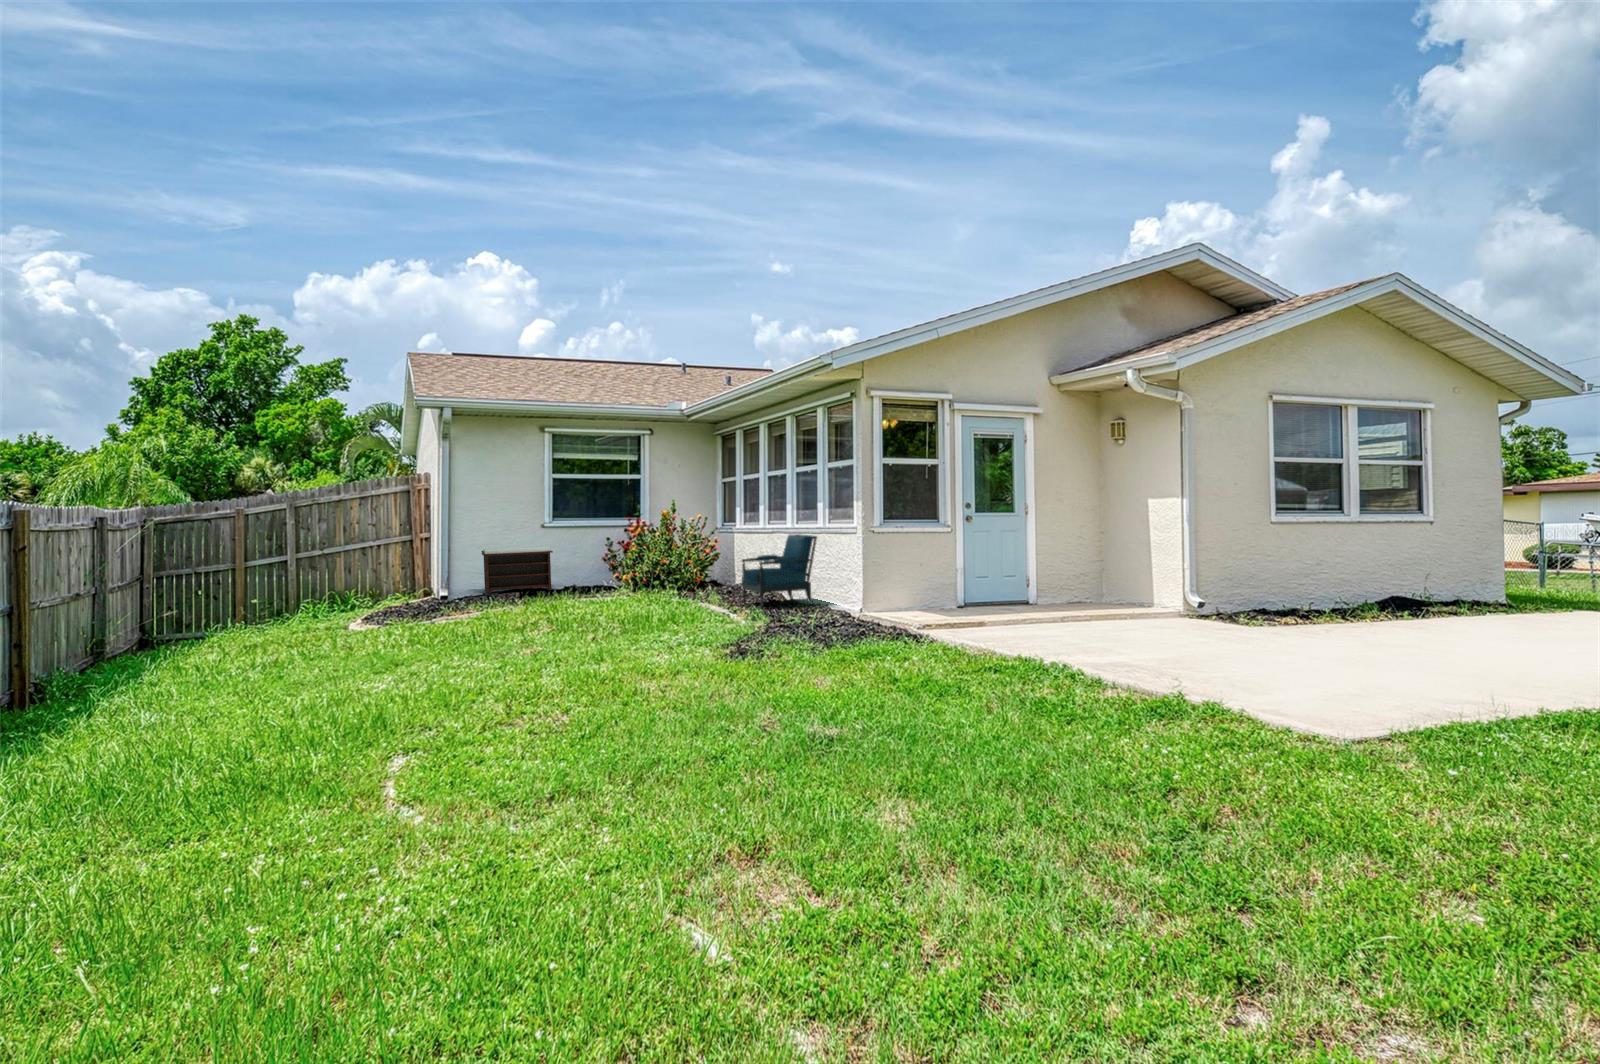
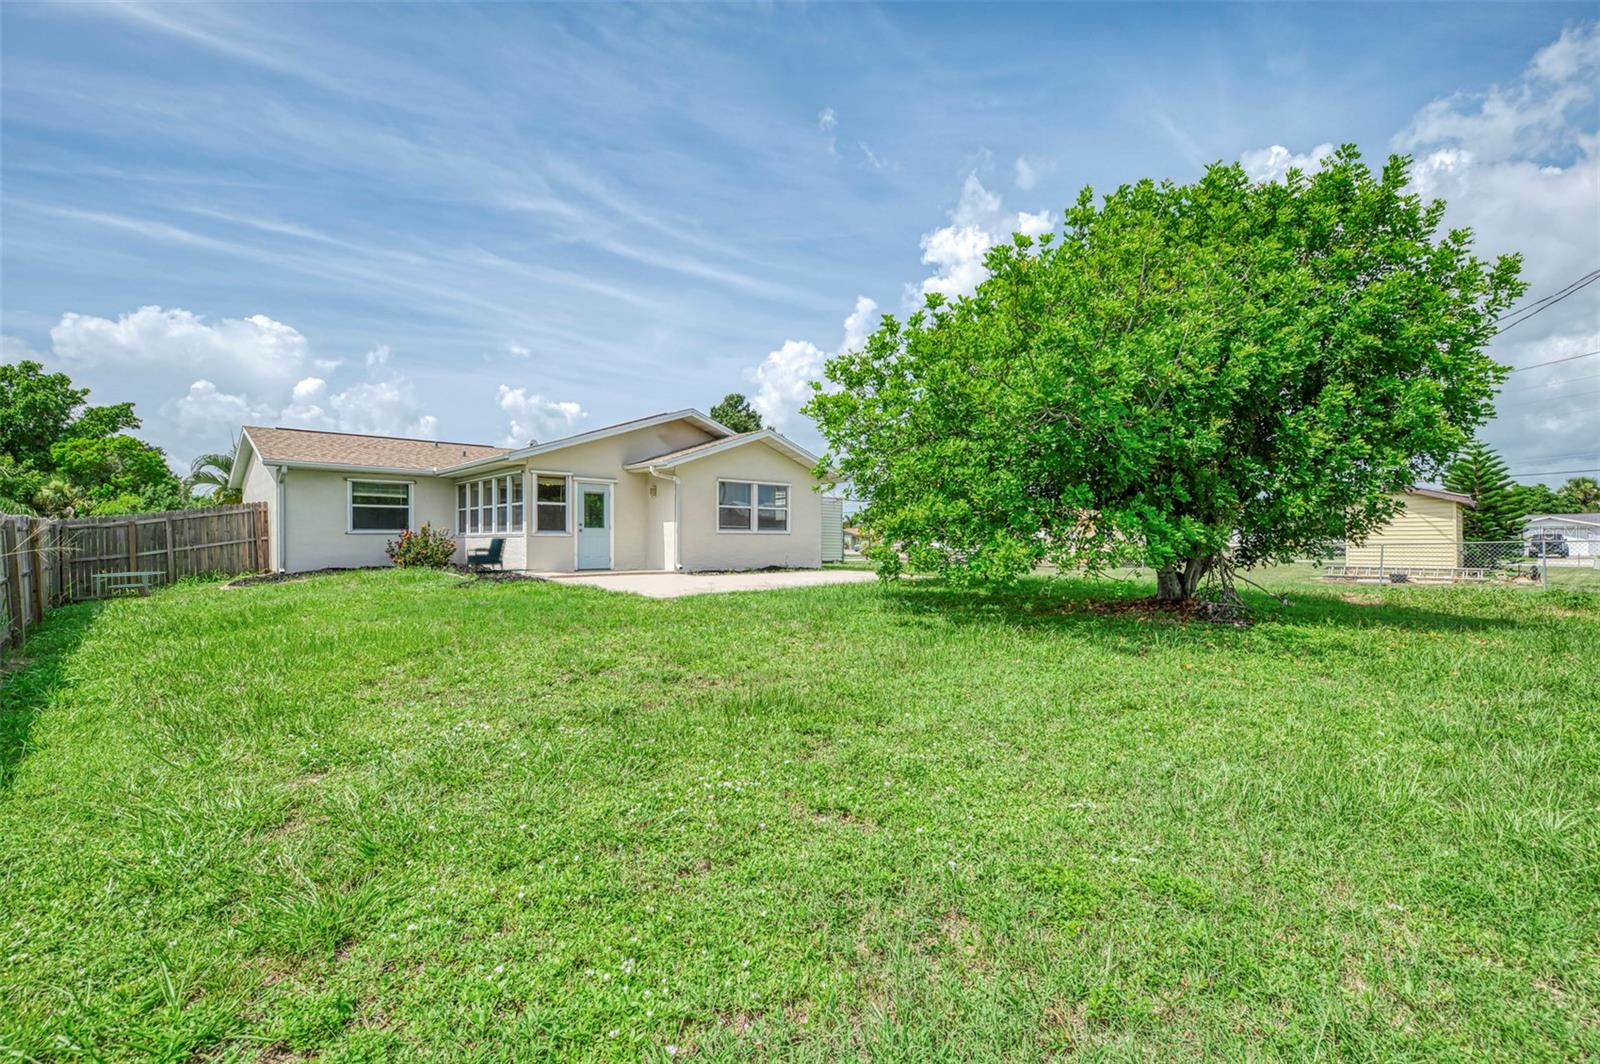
bench: present [481,546,553,594] -> none [305,545,353,572]
round table: none [74,608,209,664] -> present [91,572,166,598]

